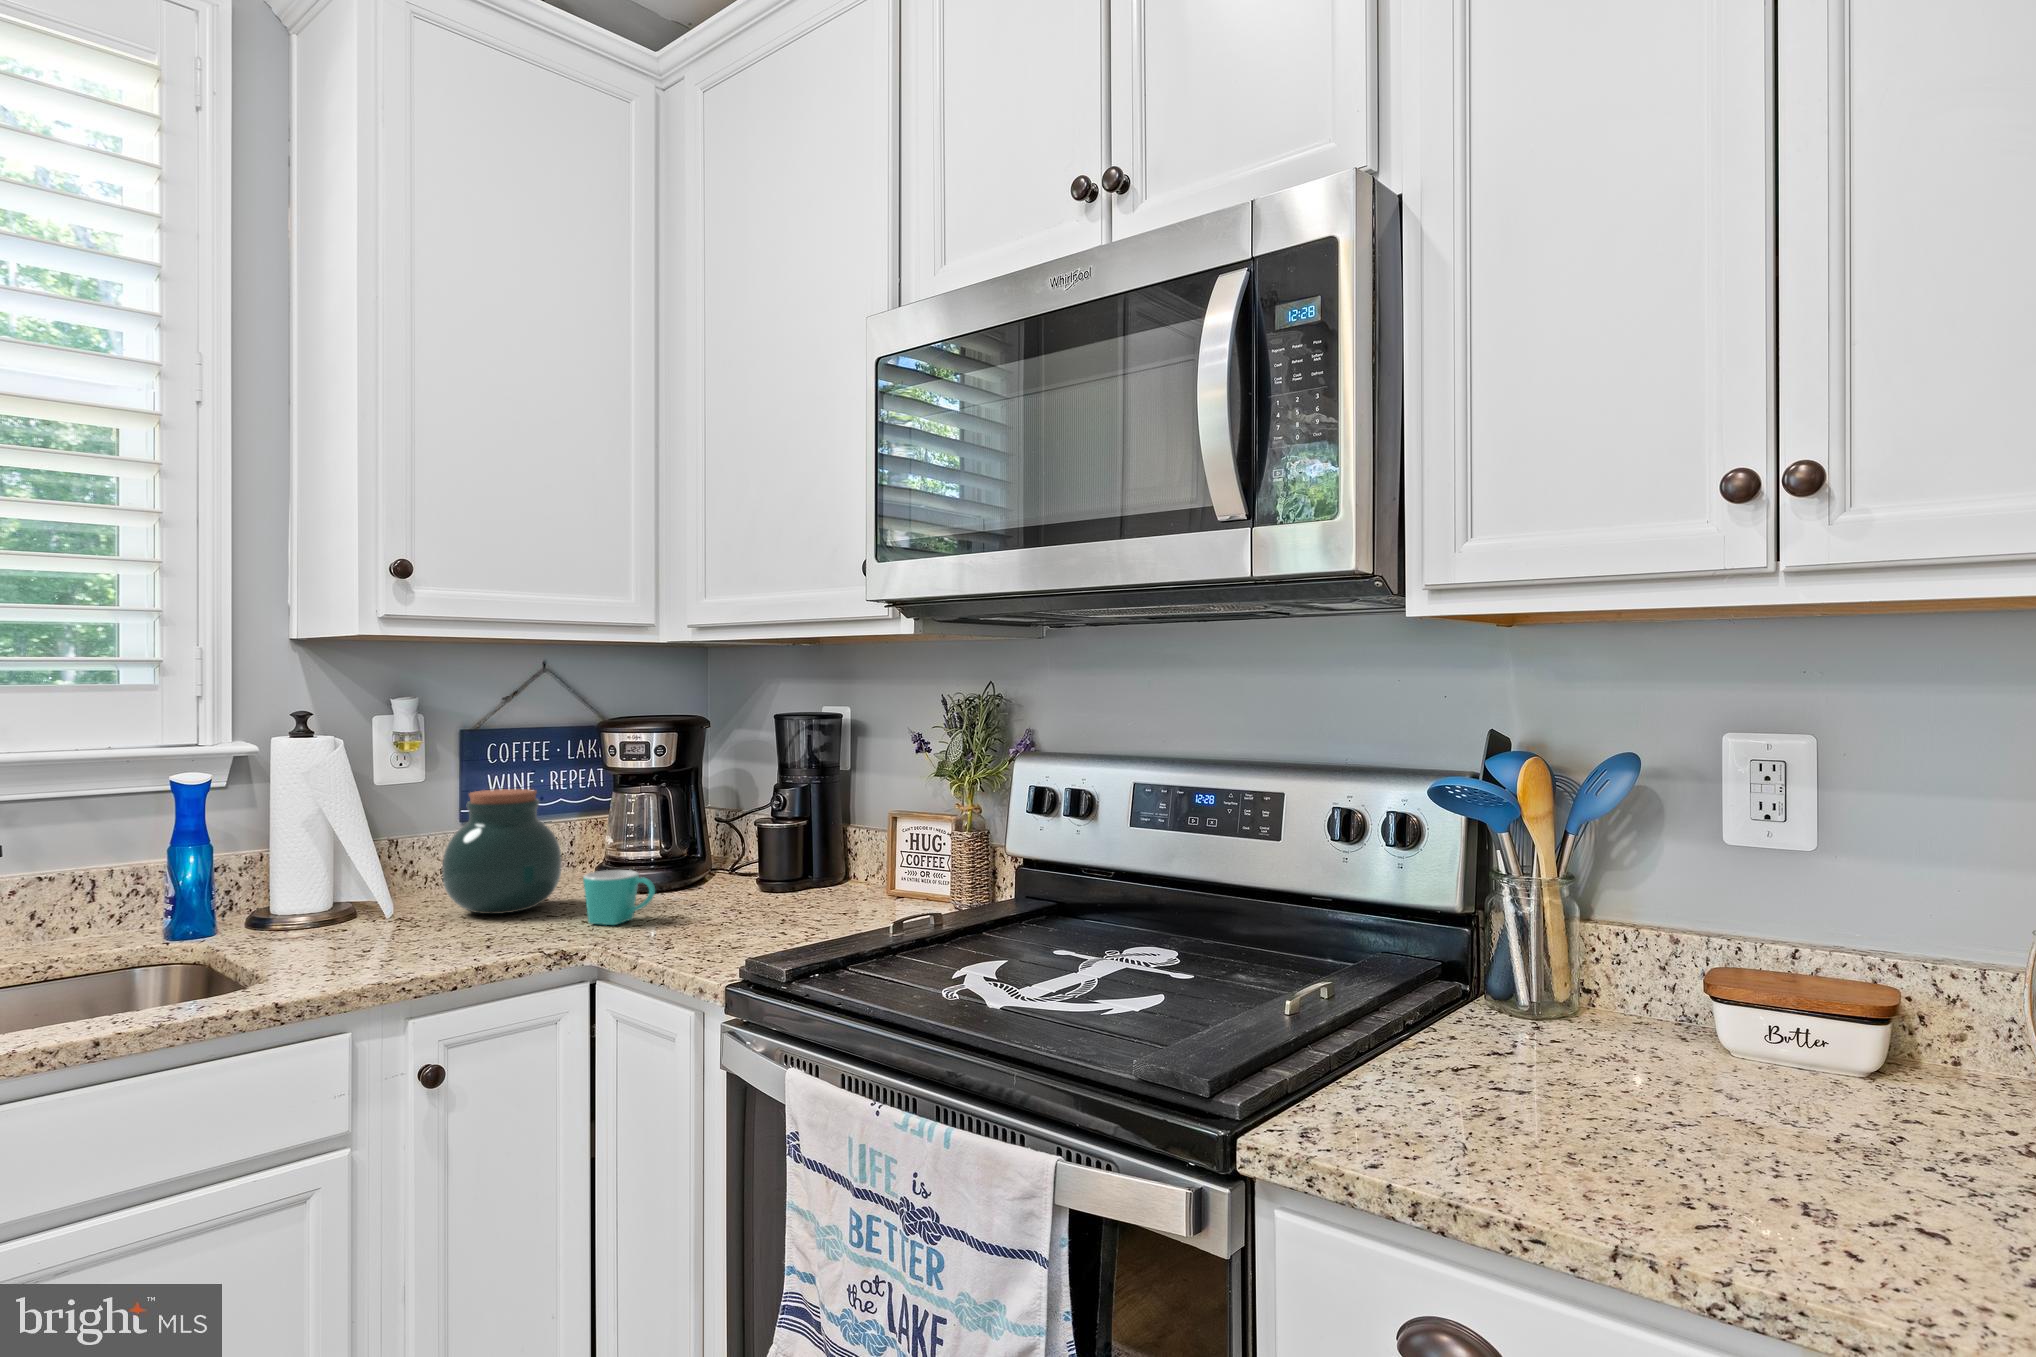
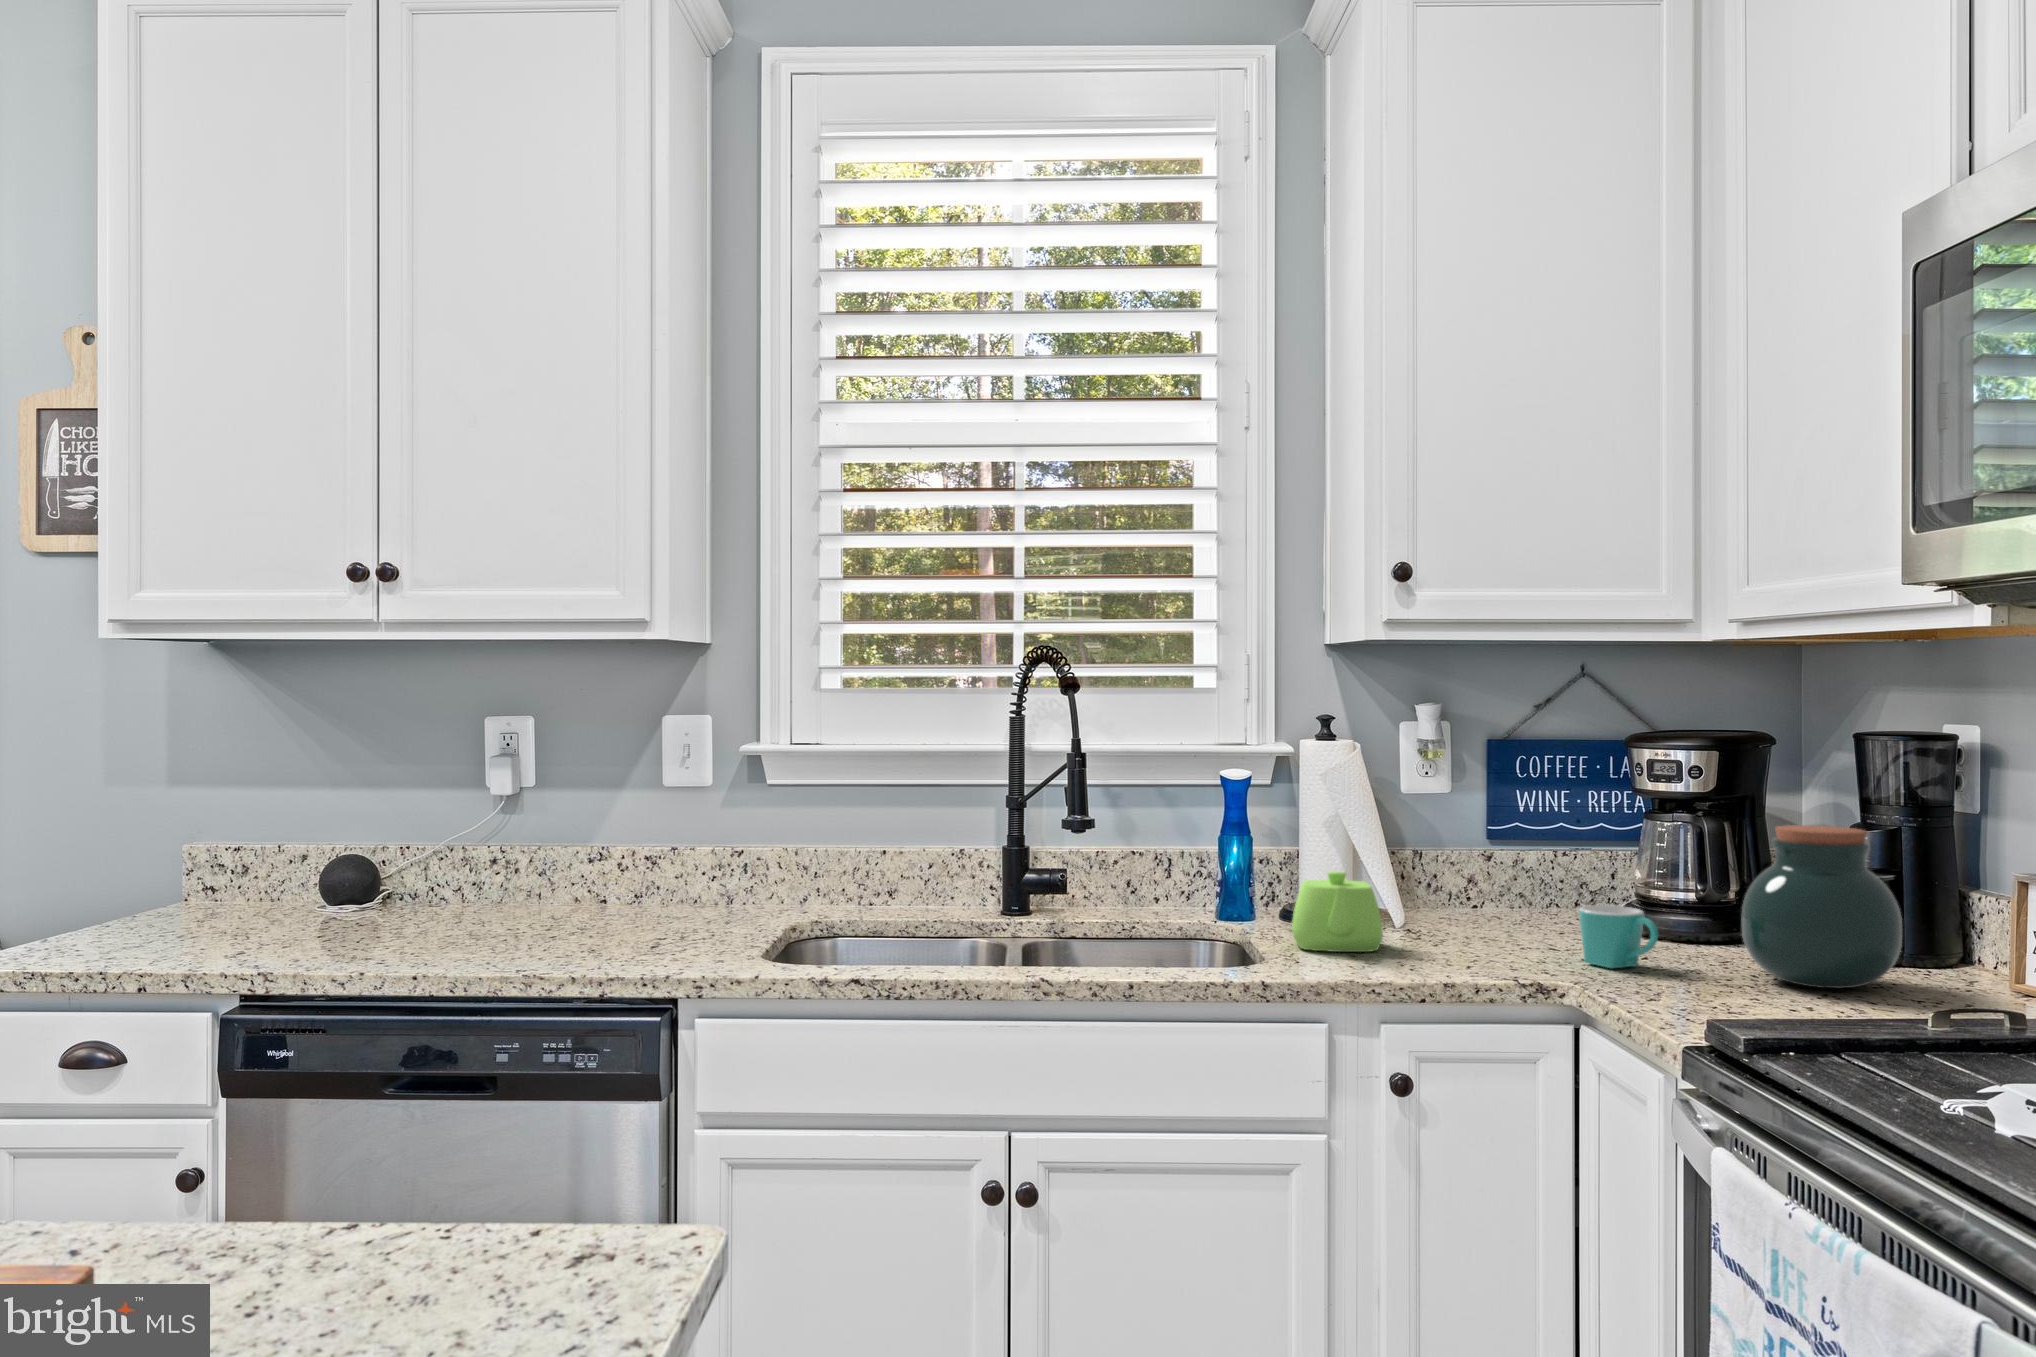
jar: present [442,789,562,914] -> present [1742,825,1902,988]
teapot: none [280,871,390,958] -> present [1292,871,1383,952]

